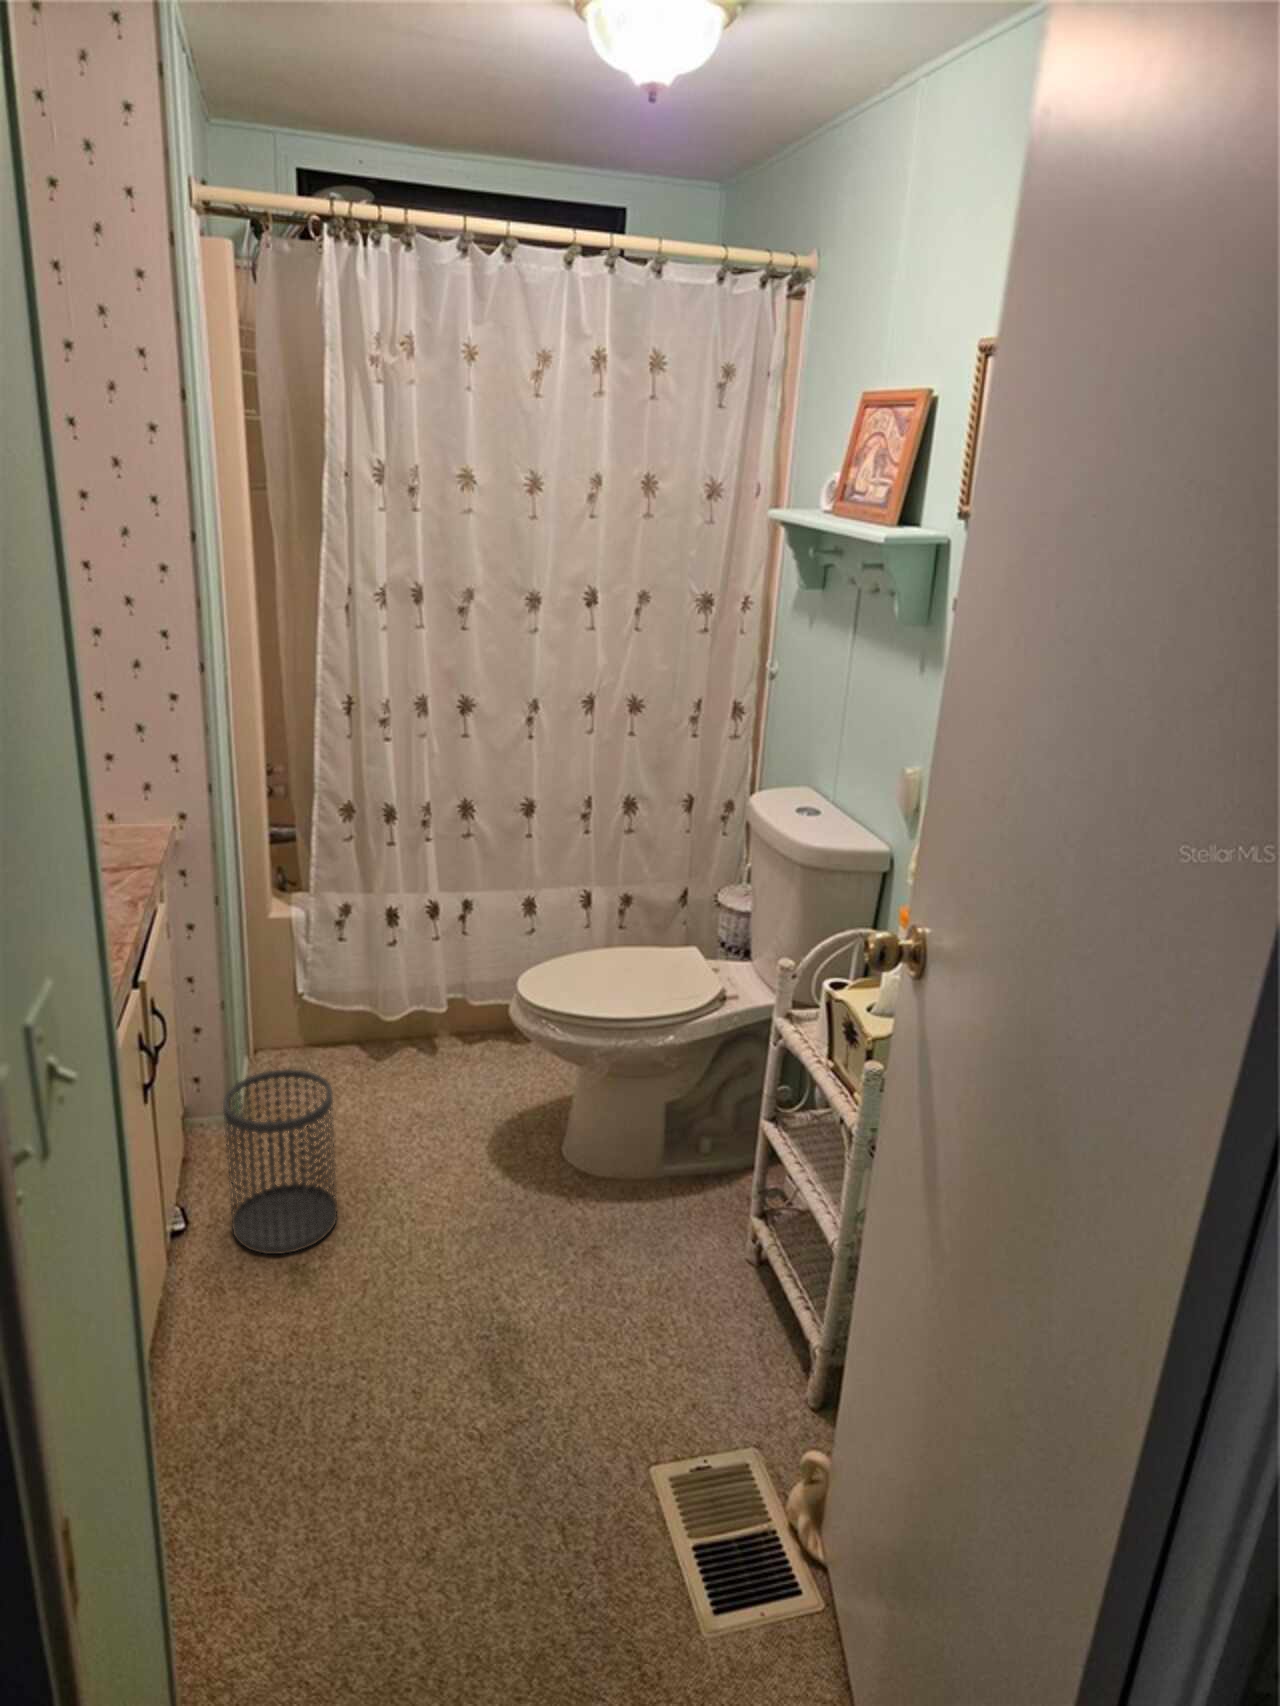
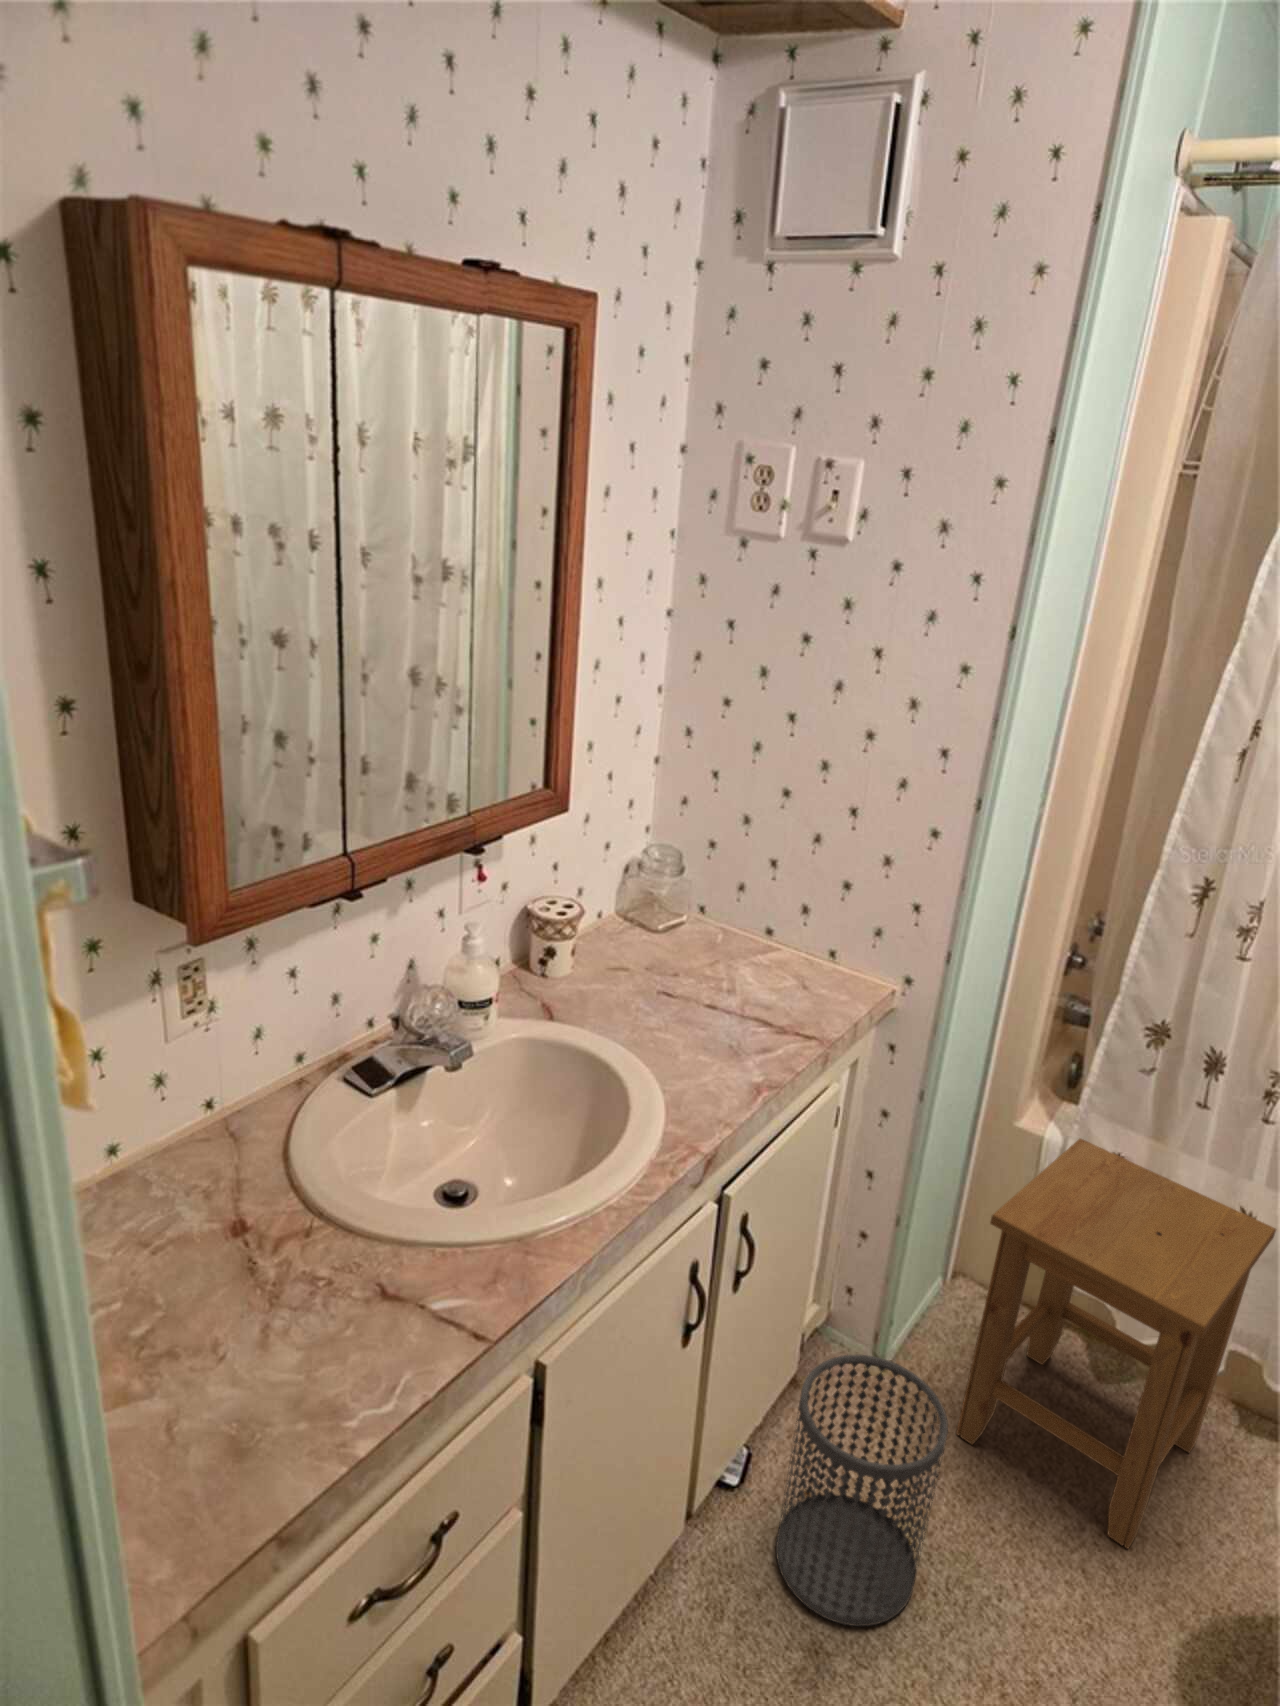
stool: none [295,901,453,1128] -> present [956,1139,1276,1549]

